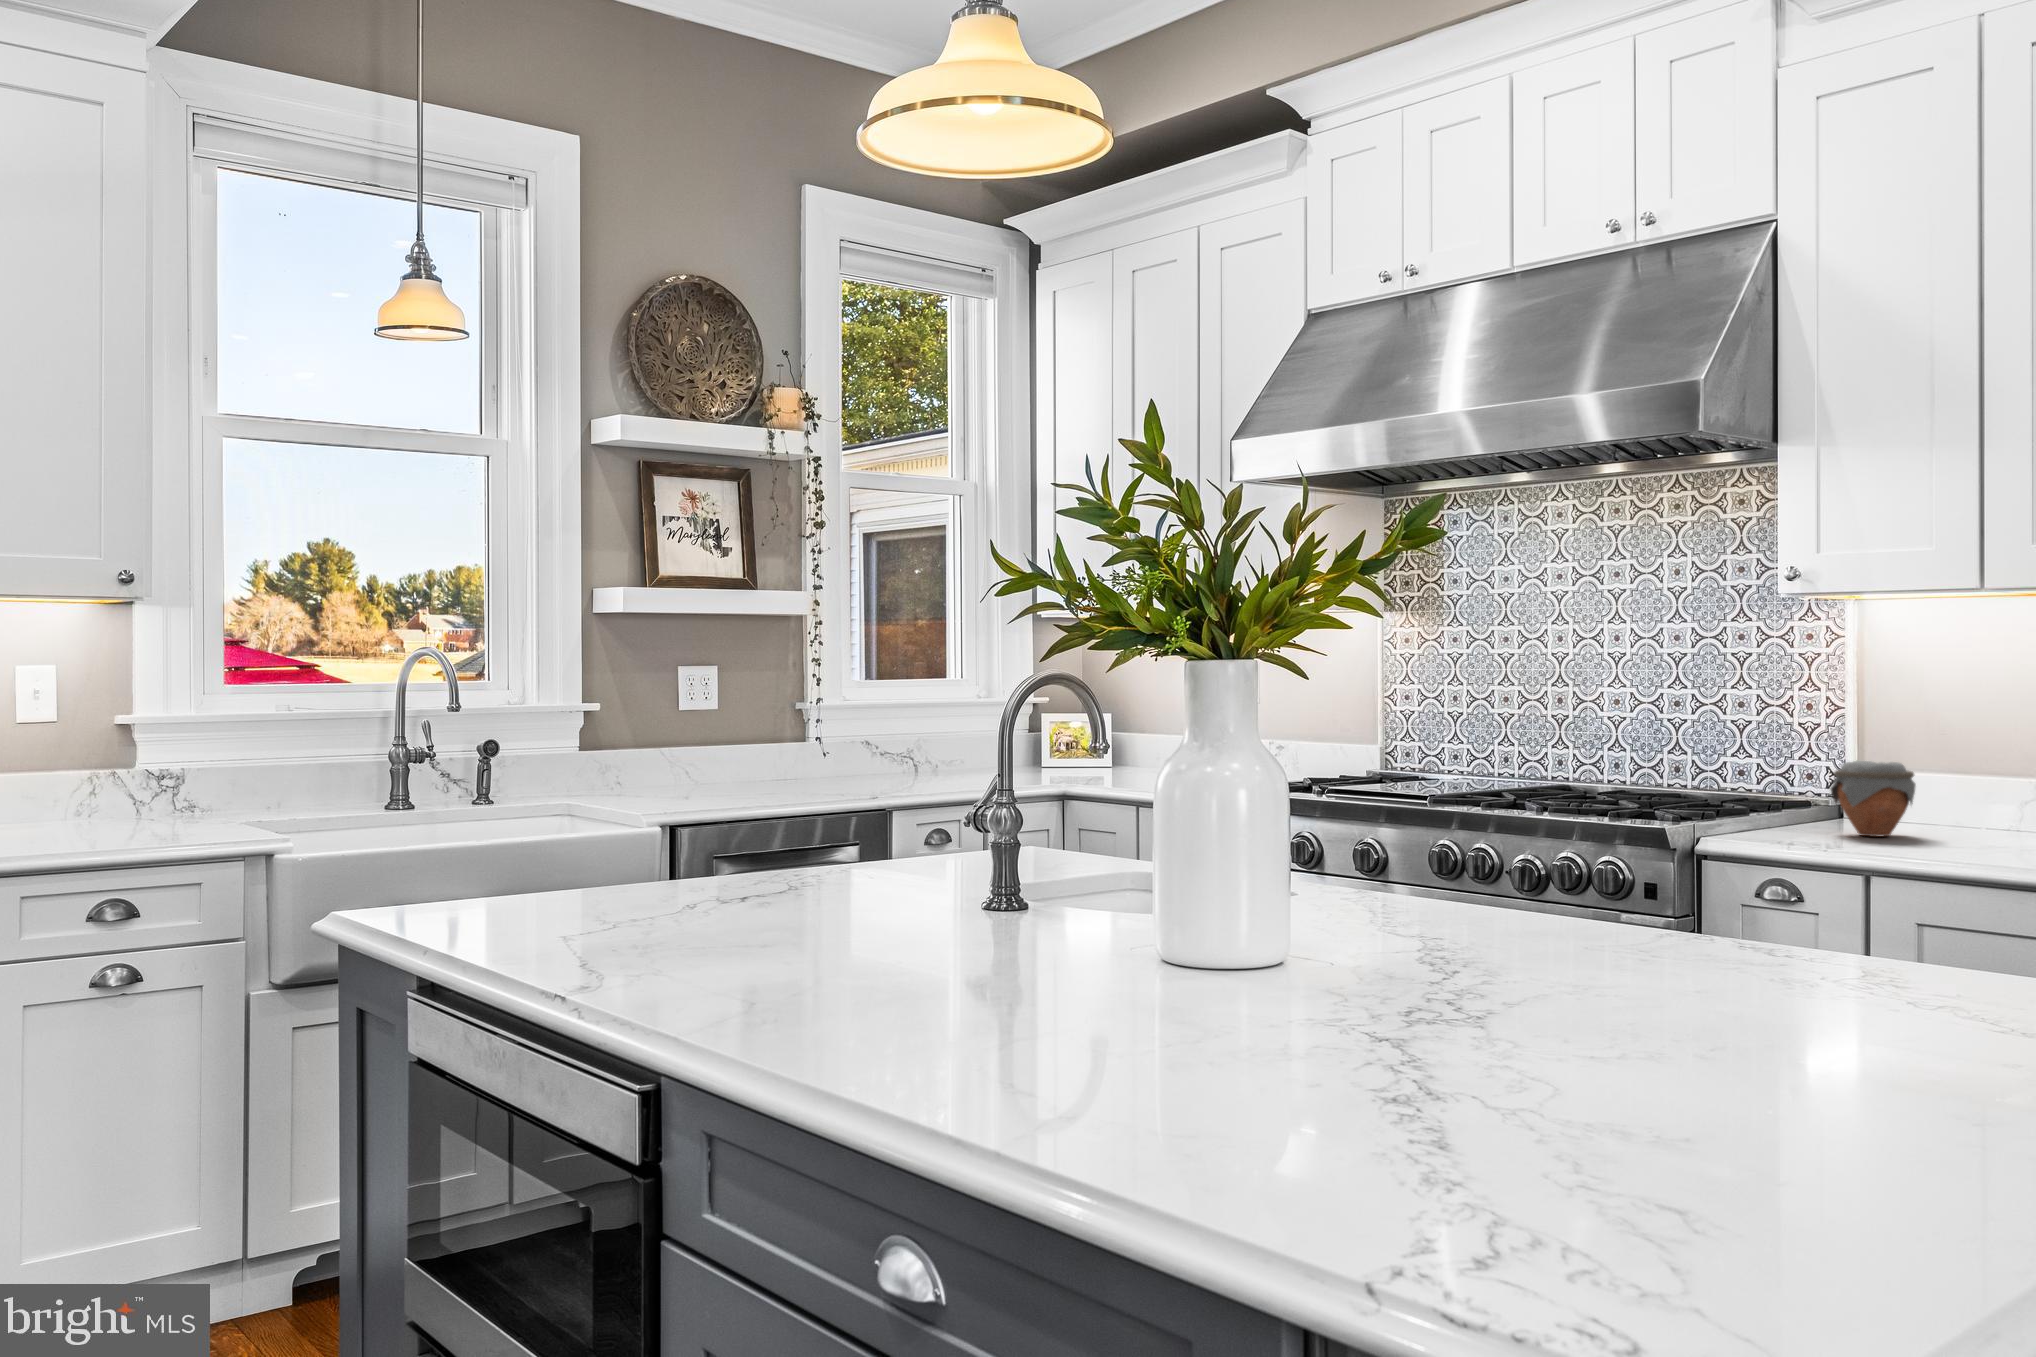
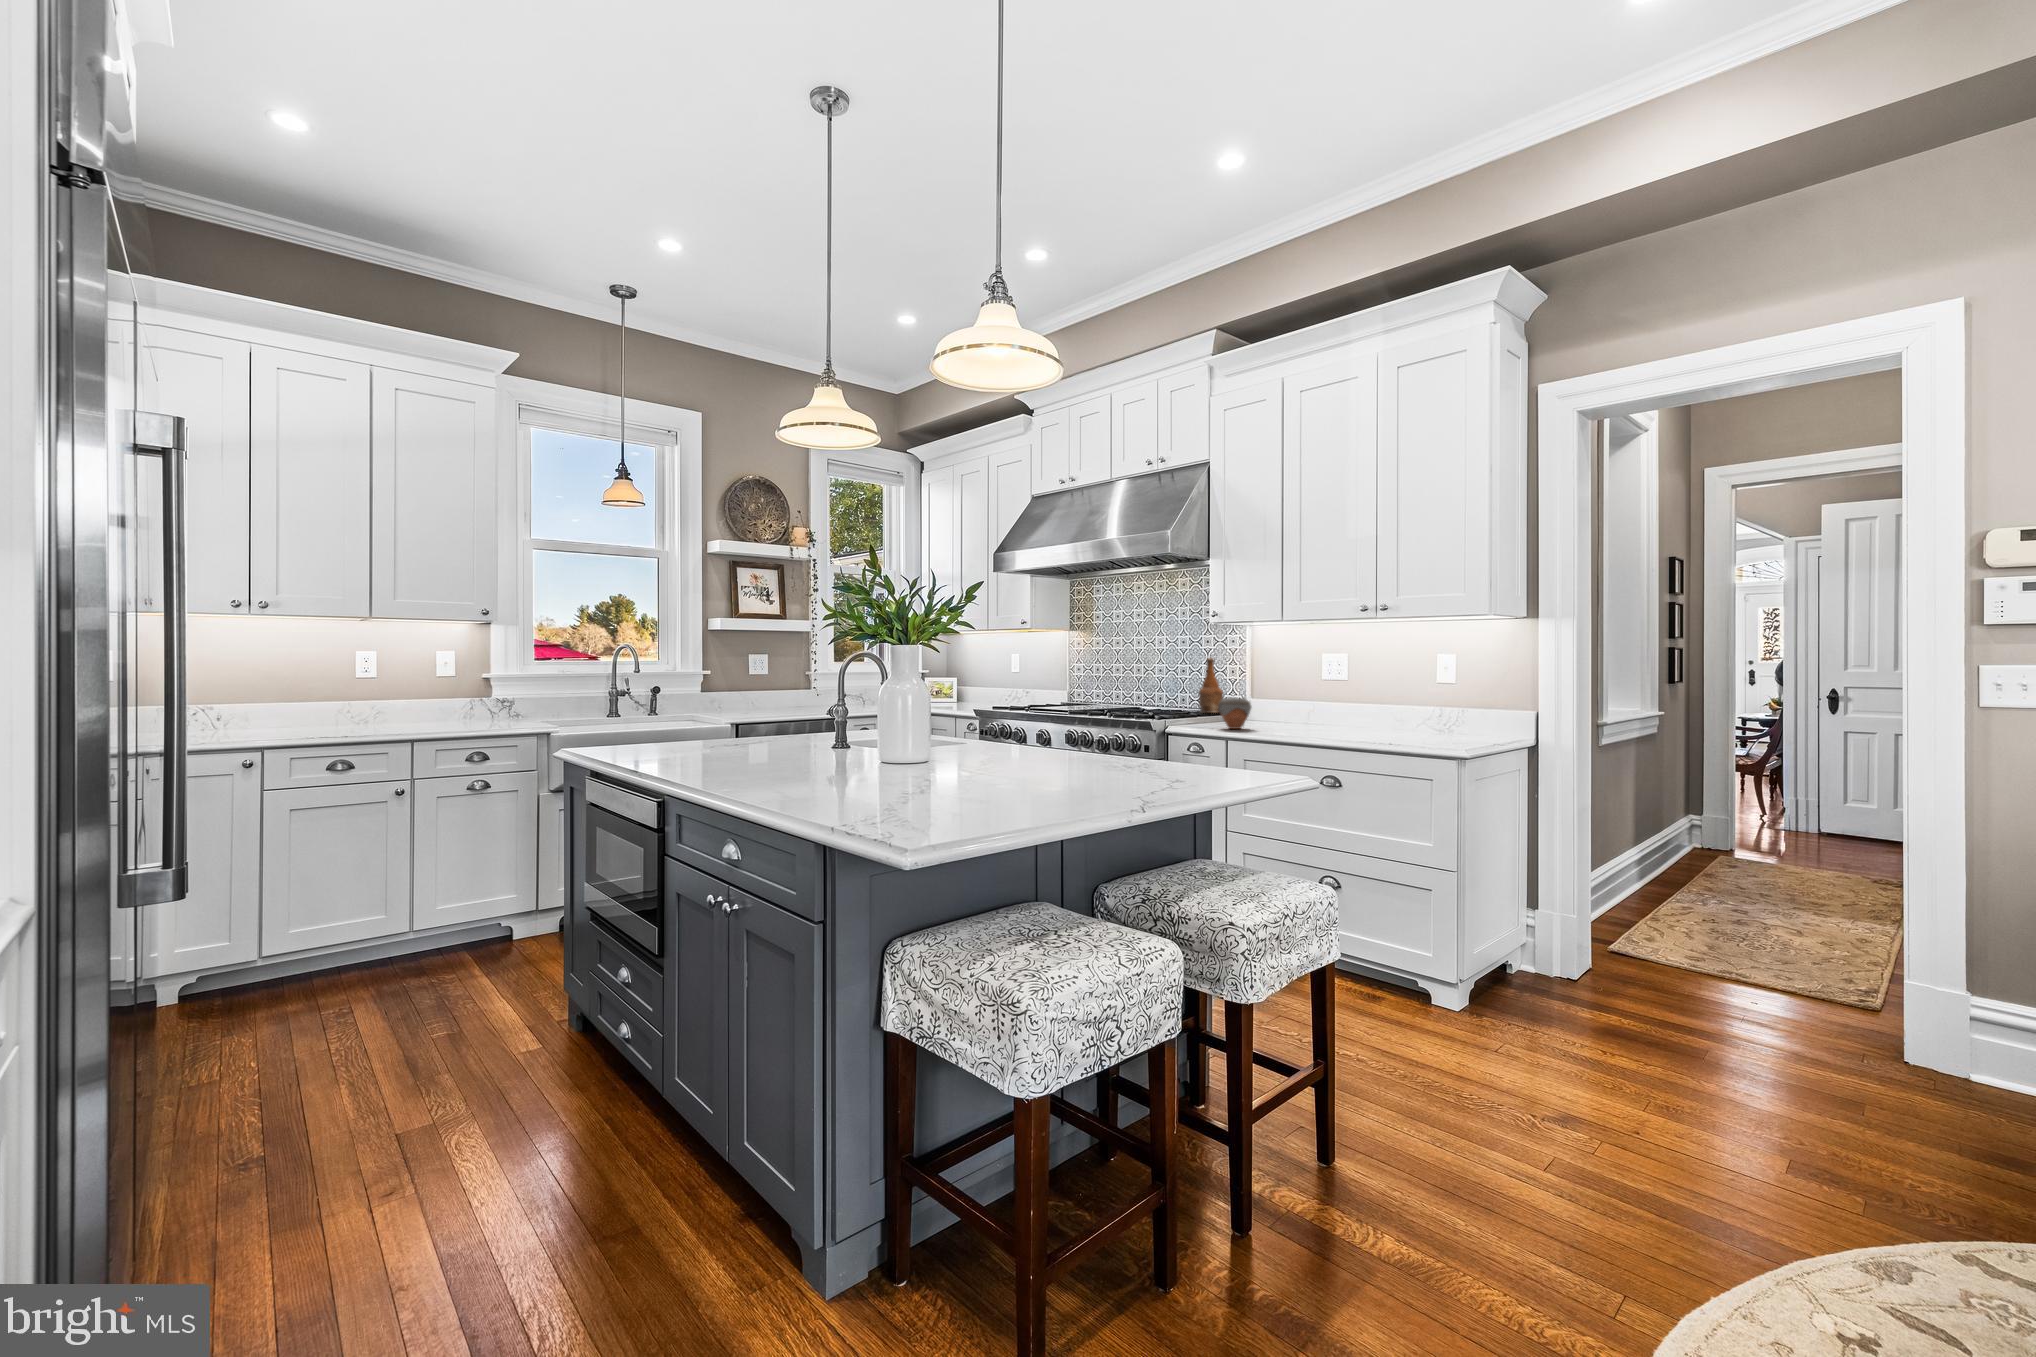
bottle: none [1704,667,1783,793] -> present [1199,658,1223,713]

